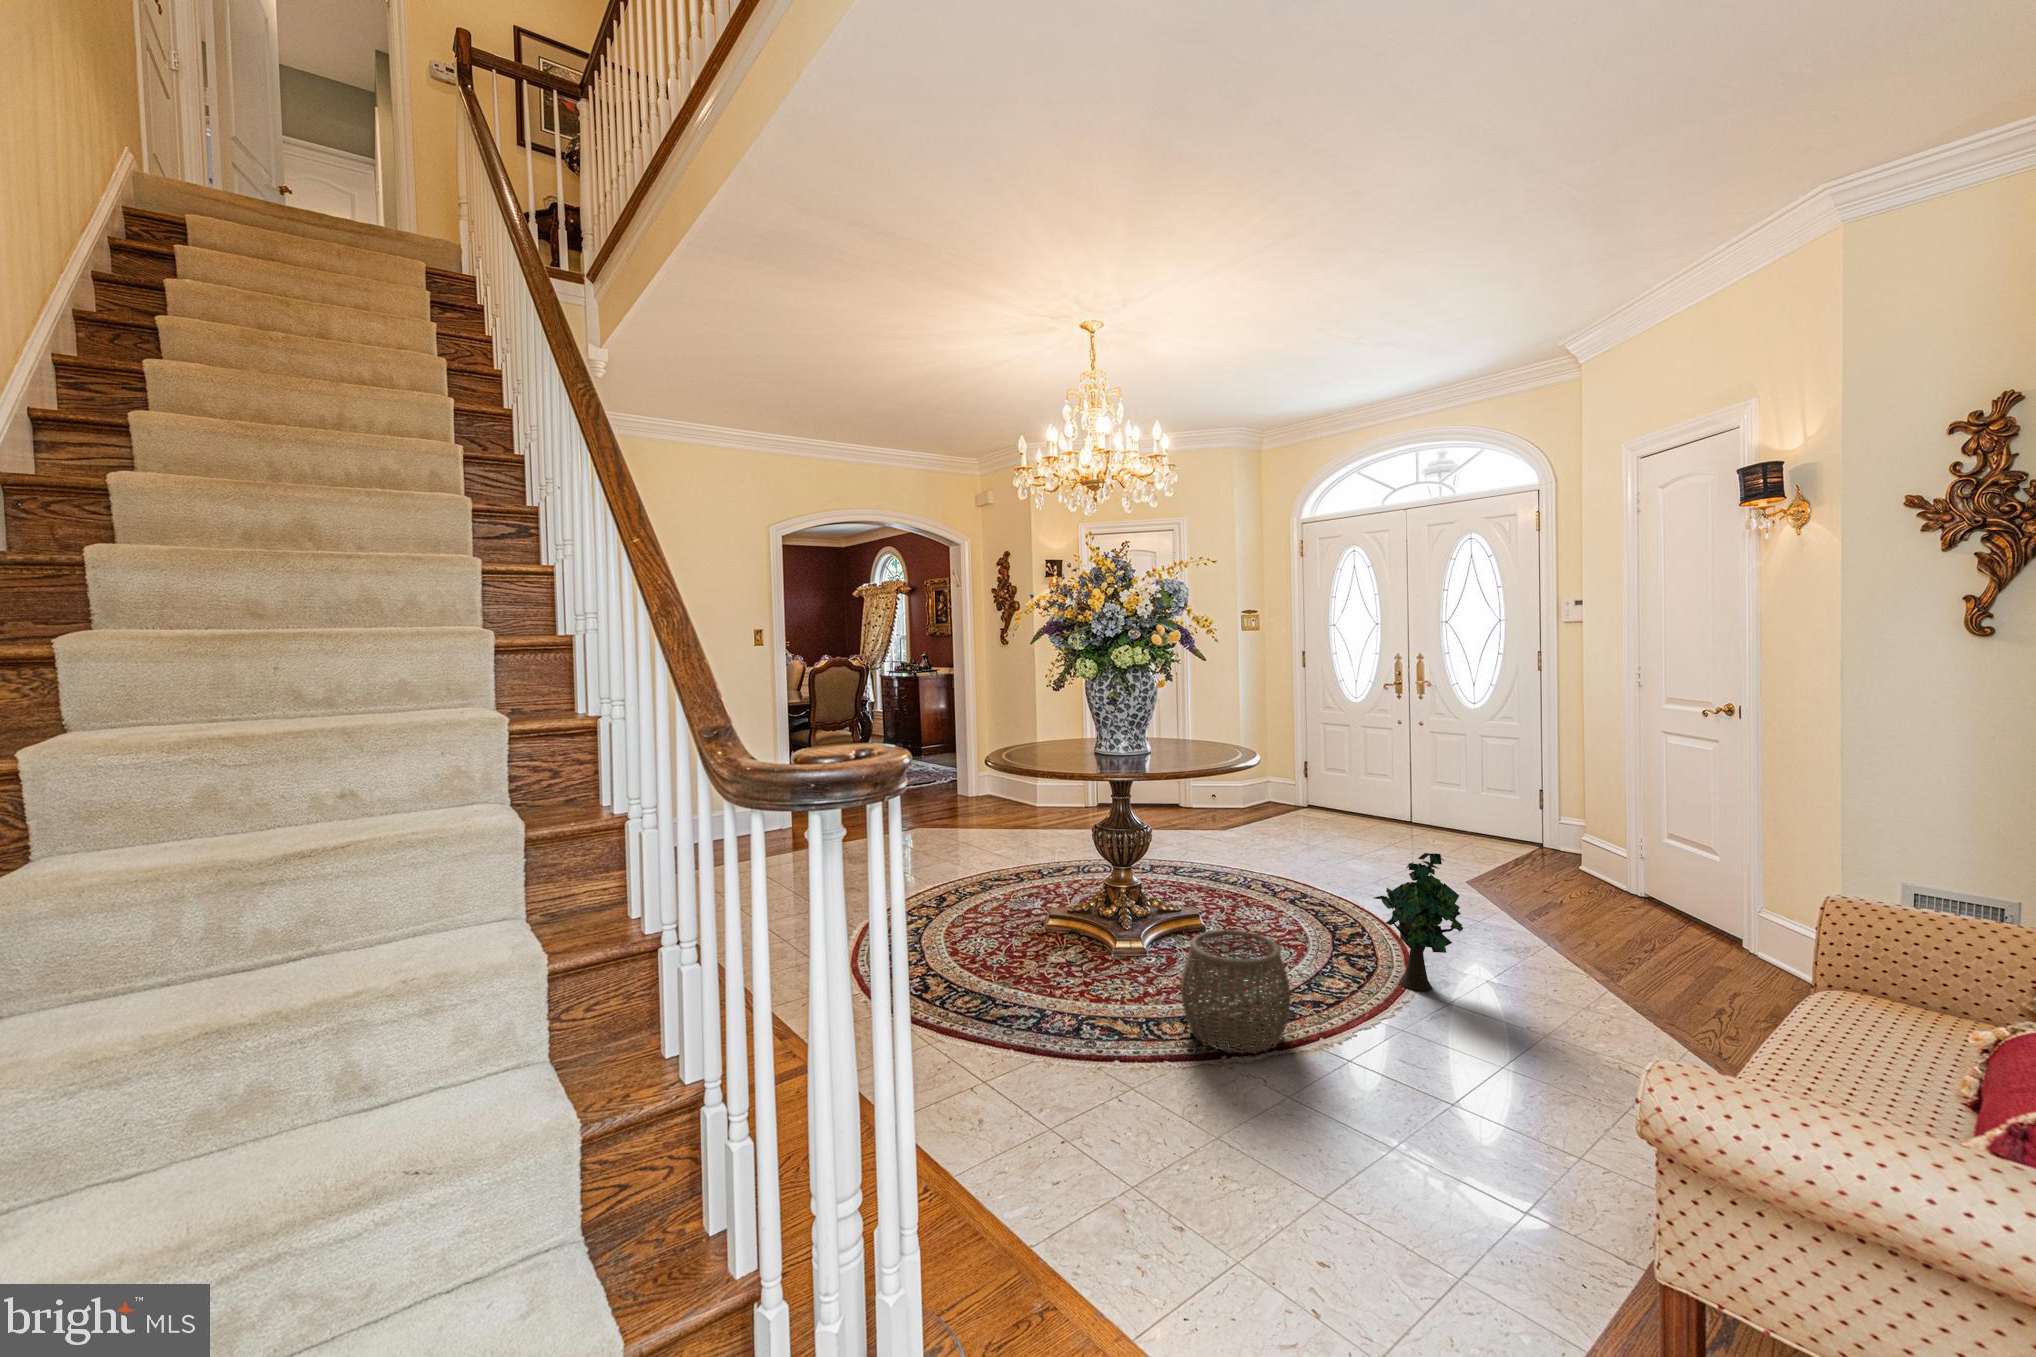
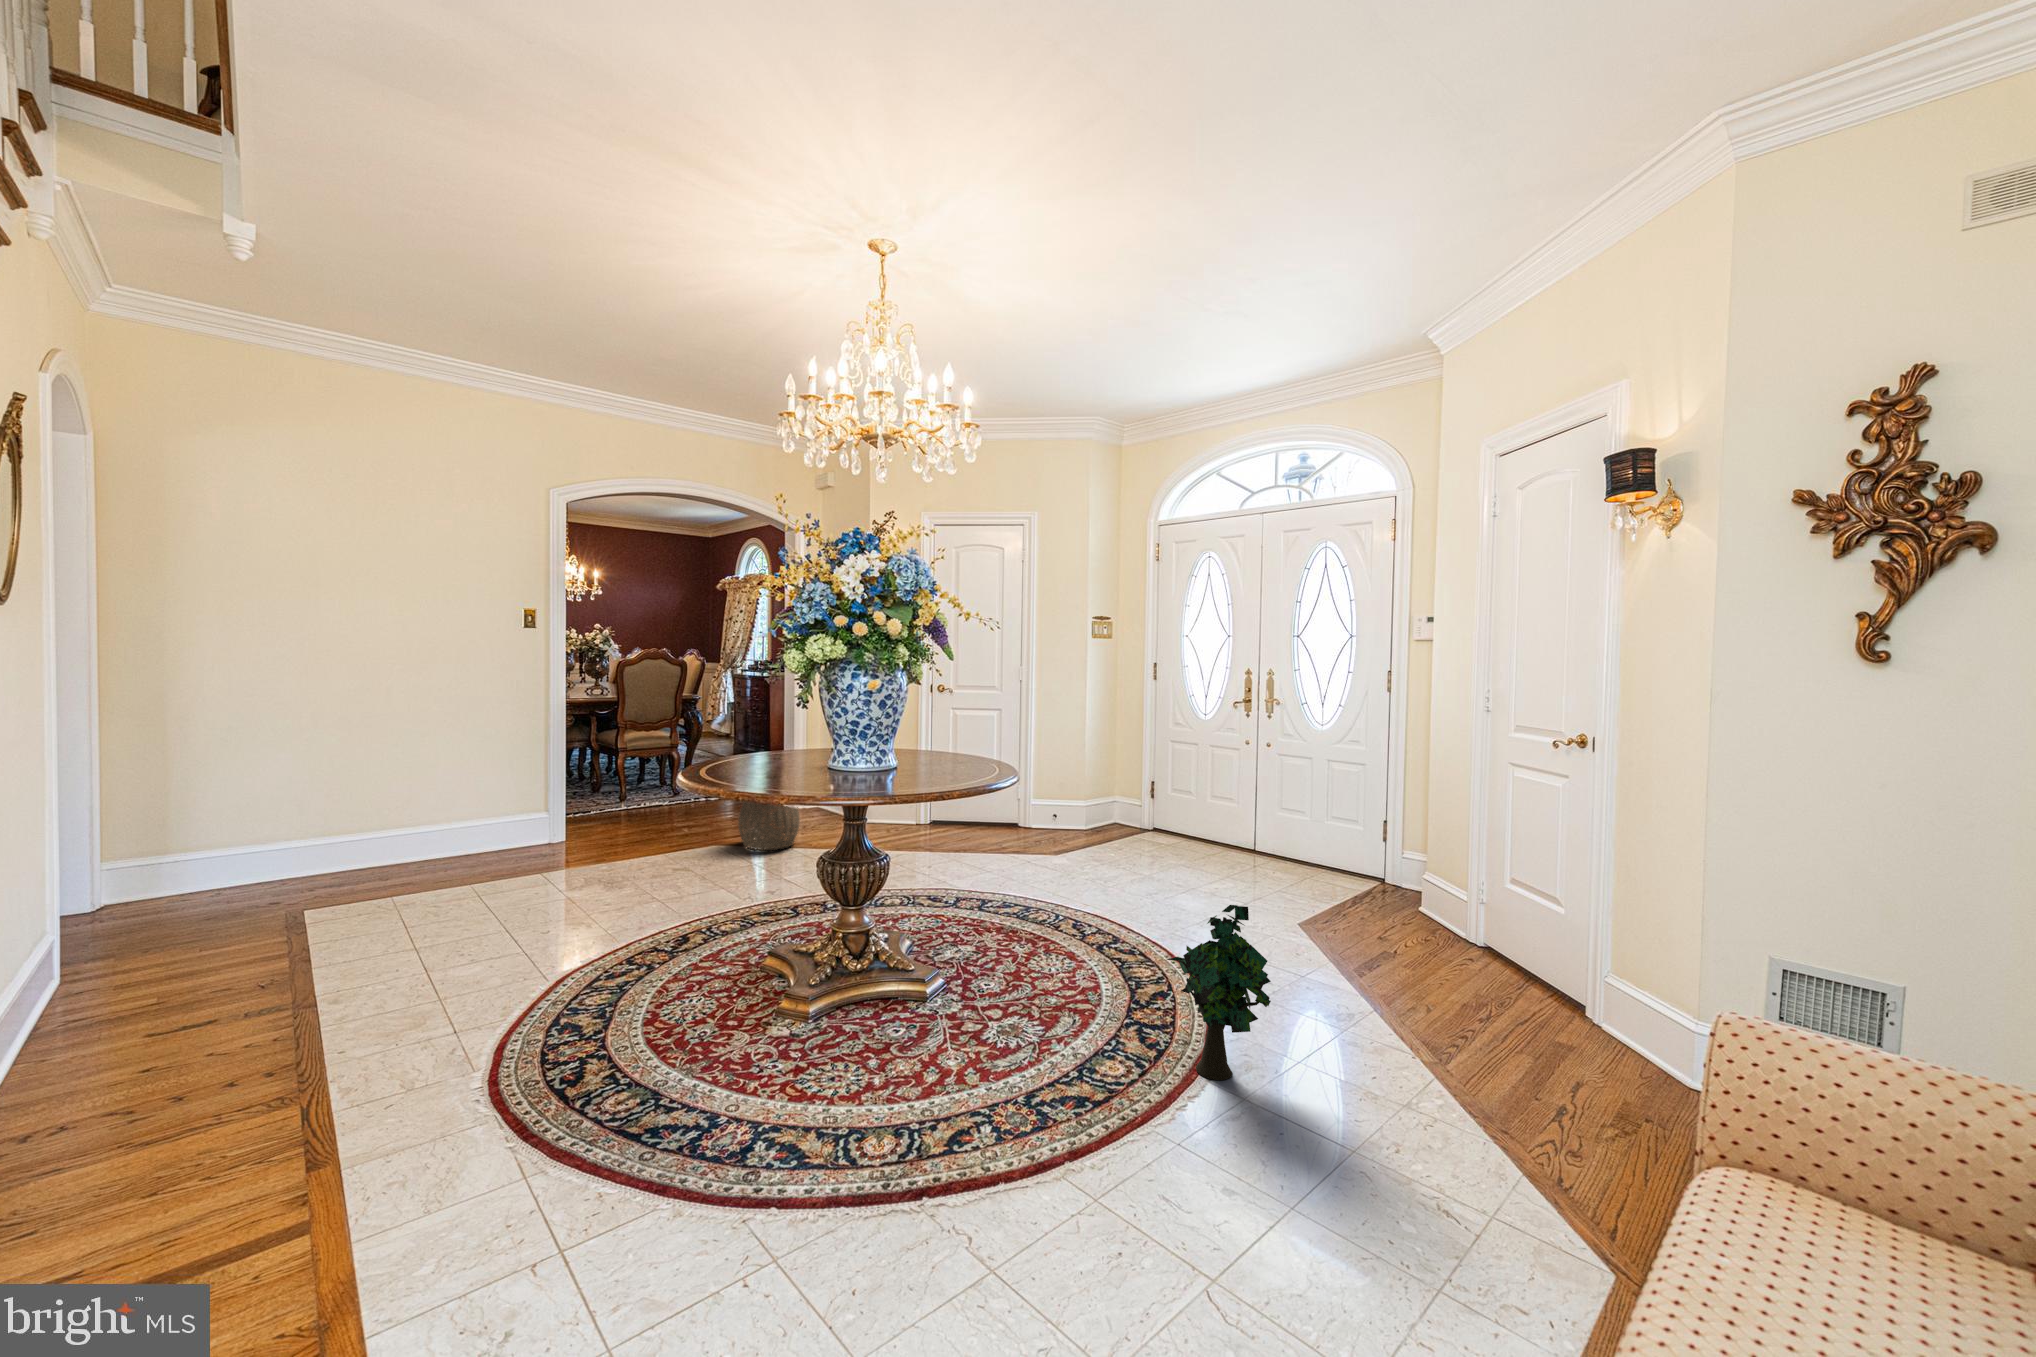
woven basket: present [1181,930,1291,1054] -> present [738,802,800,850]

